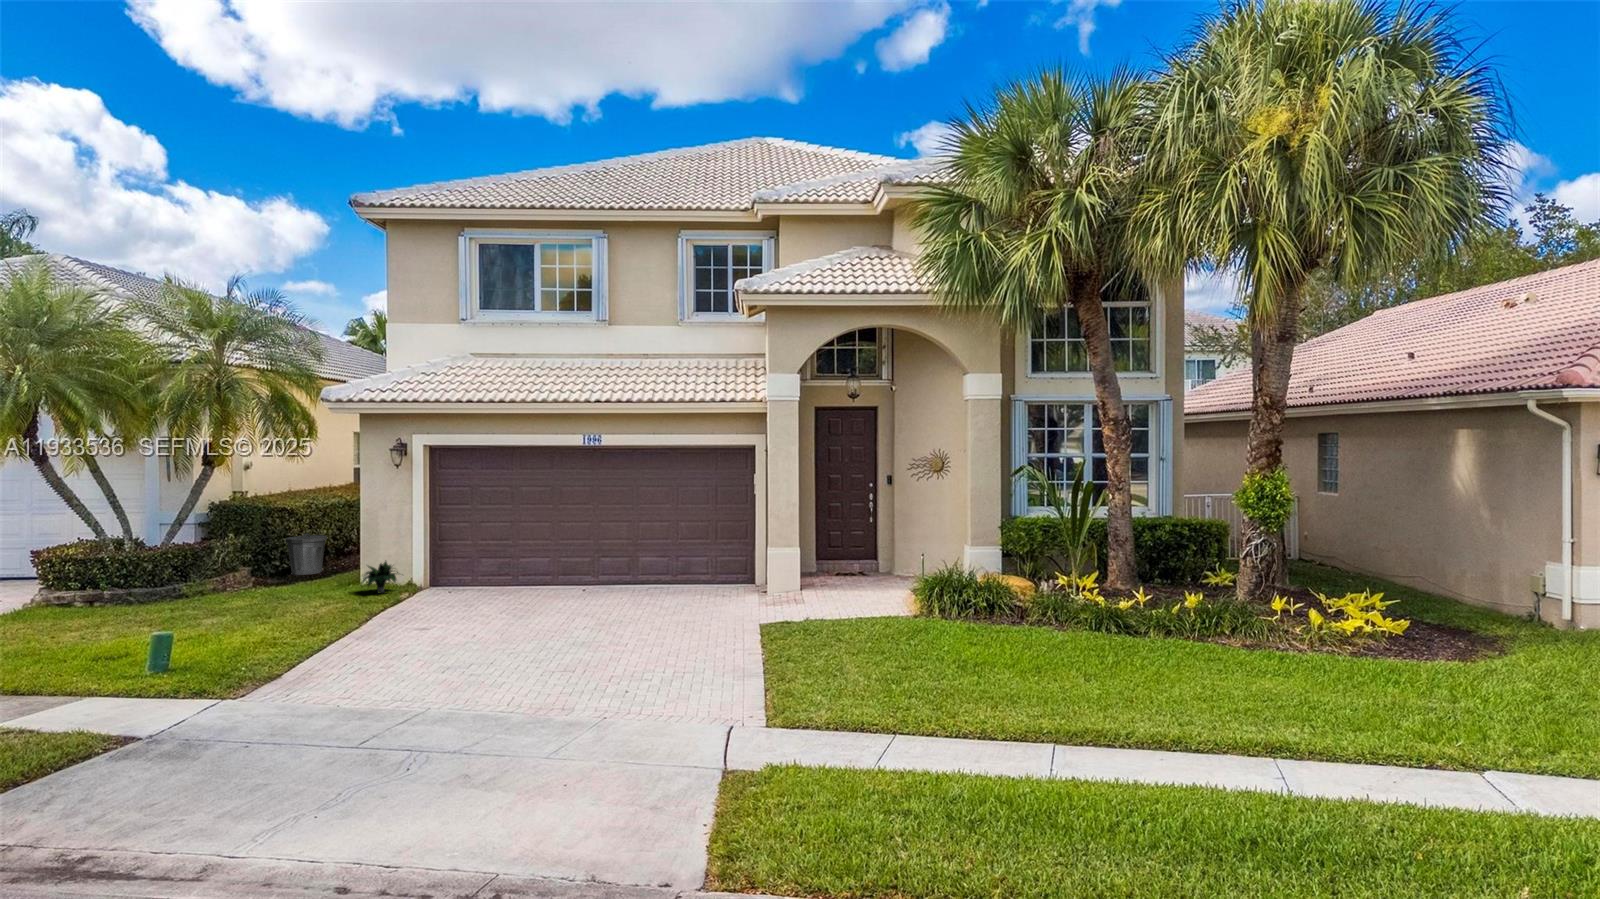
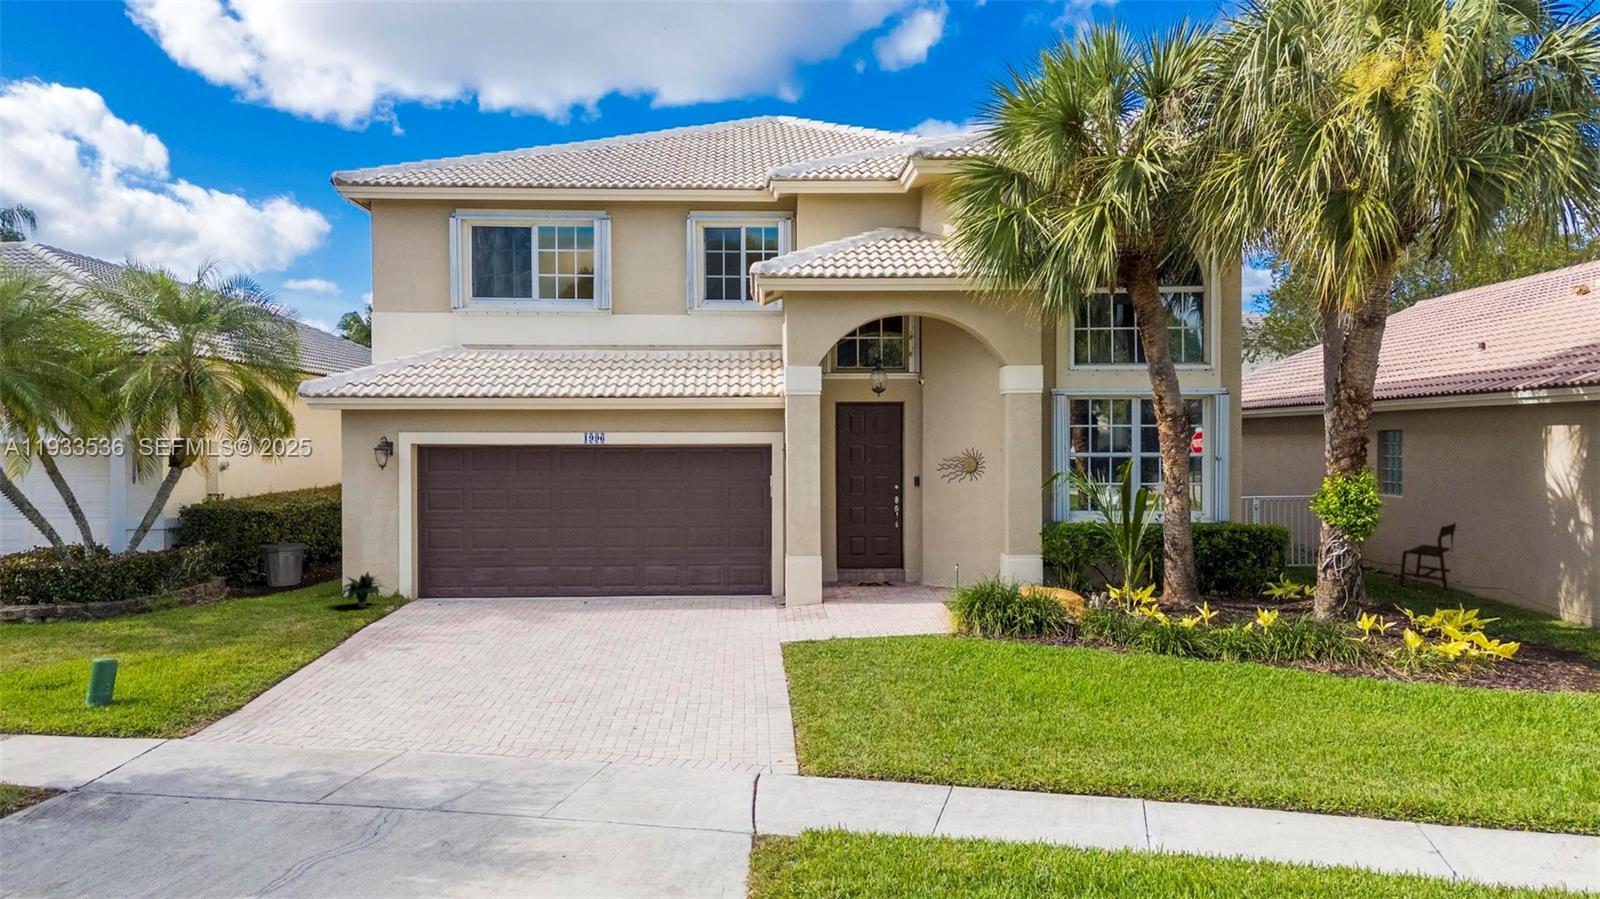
bench: none [1323,516,1379,577] -> present [1399,523,1460,590]

